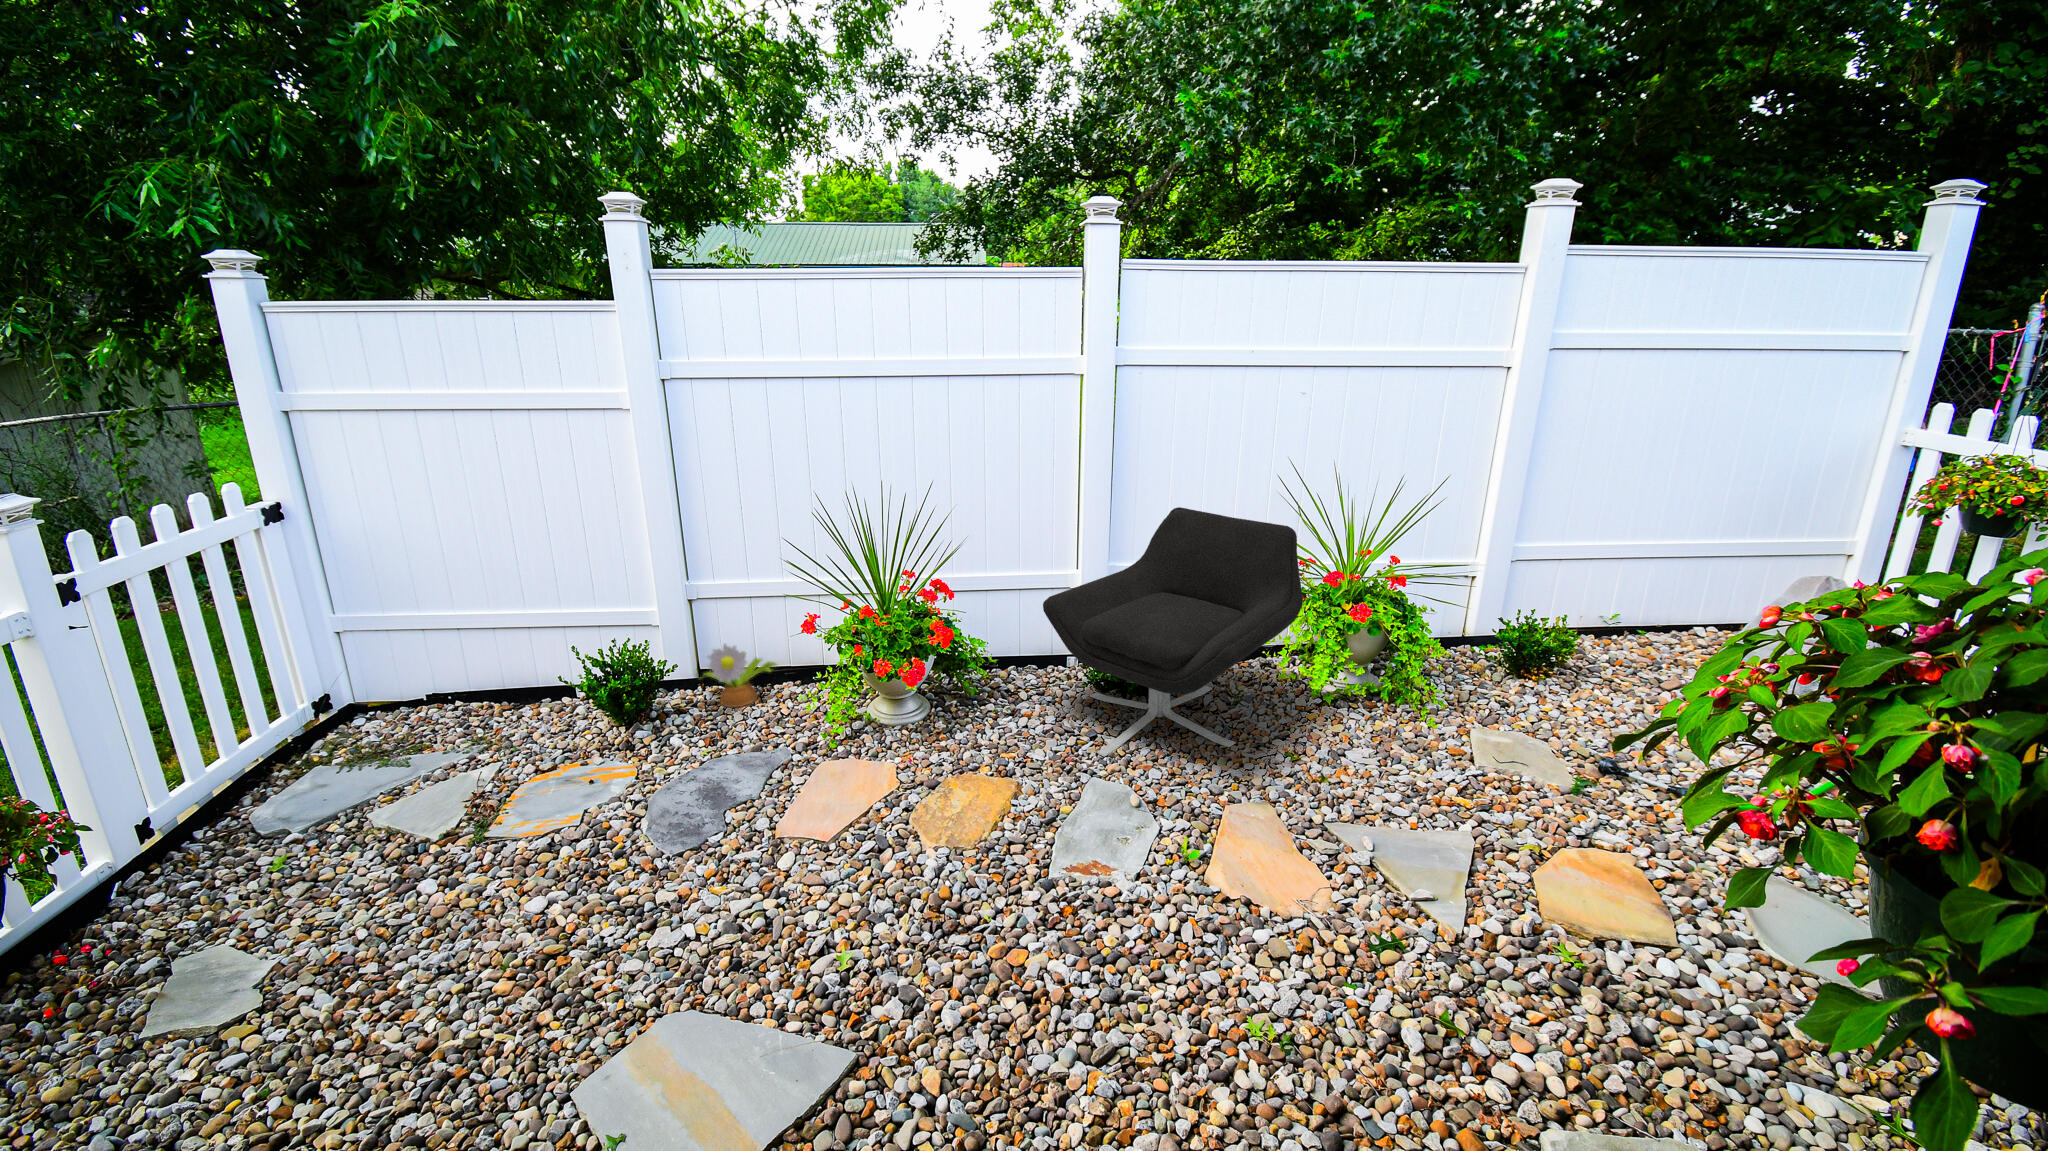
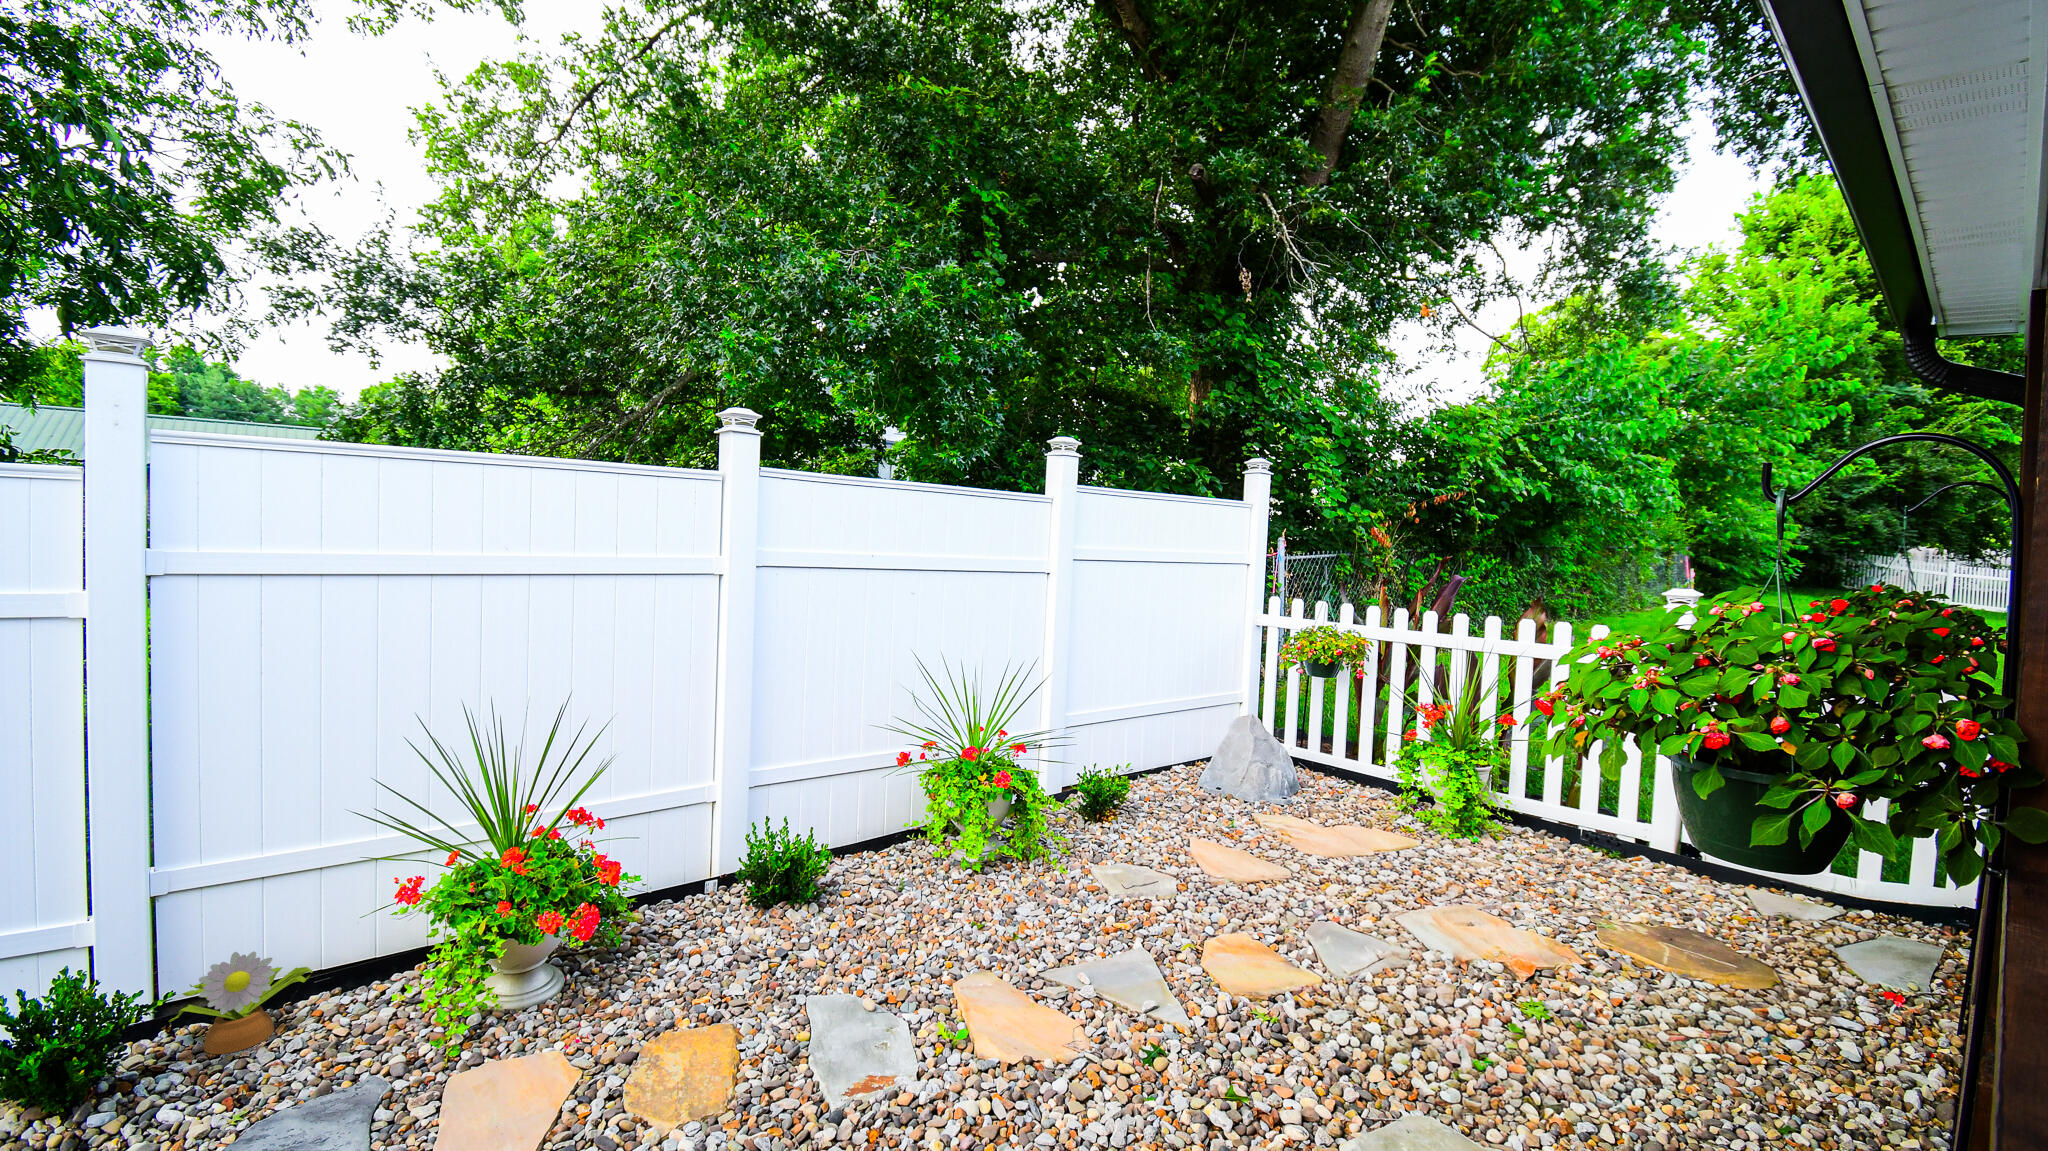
lounge chair: present [1043,507,1303,756] -> none [708,702,960,972]

